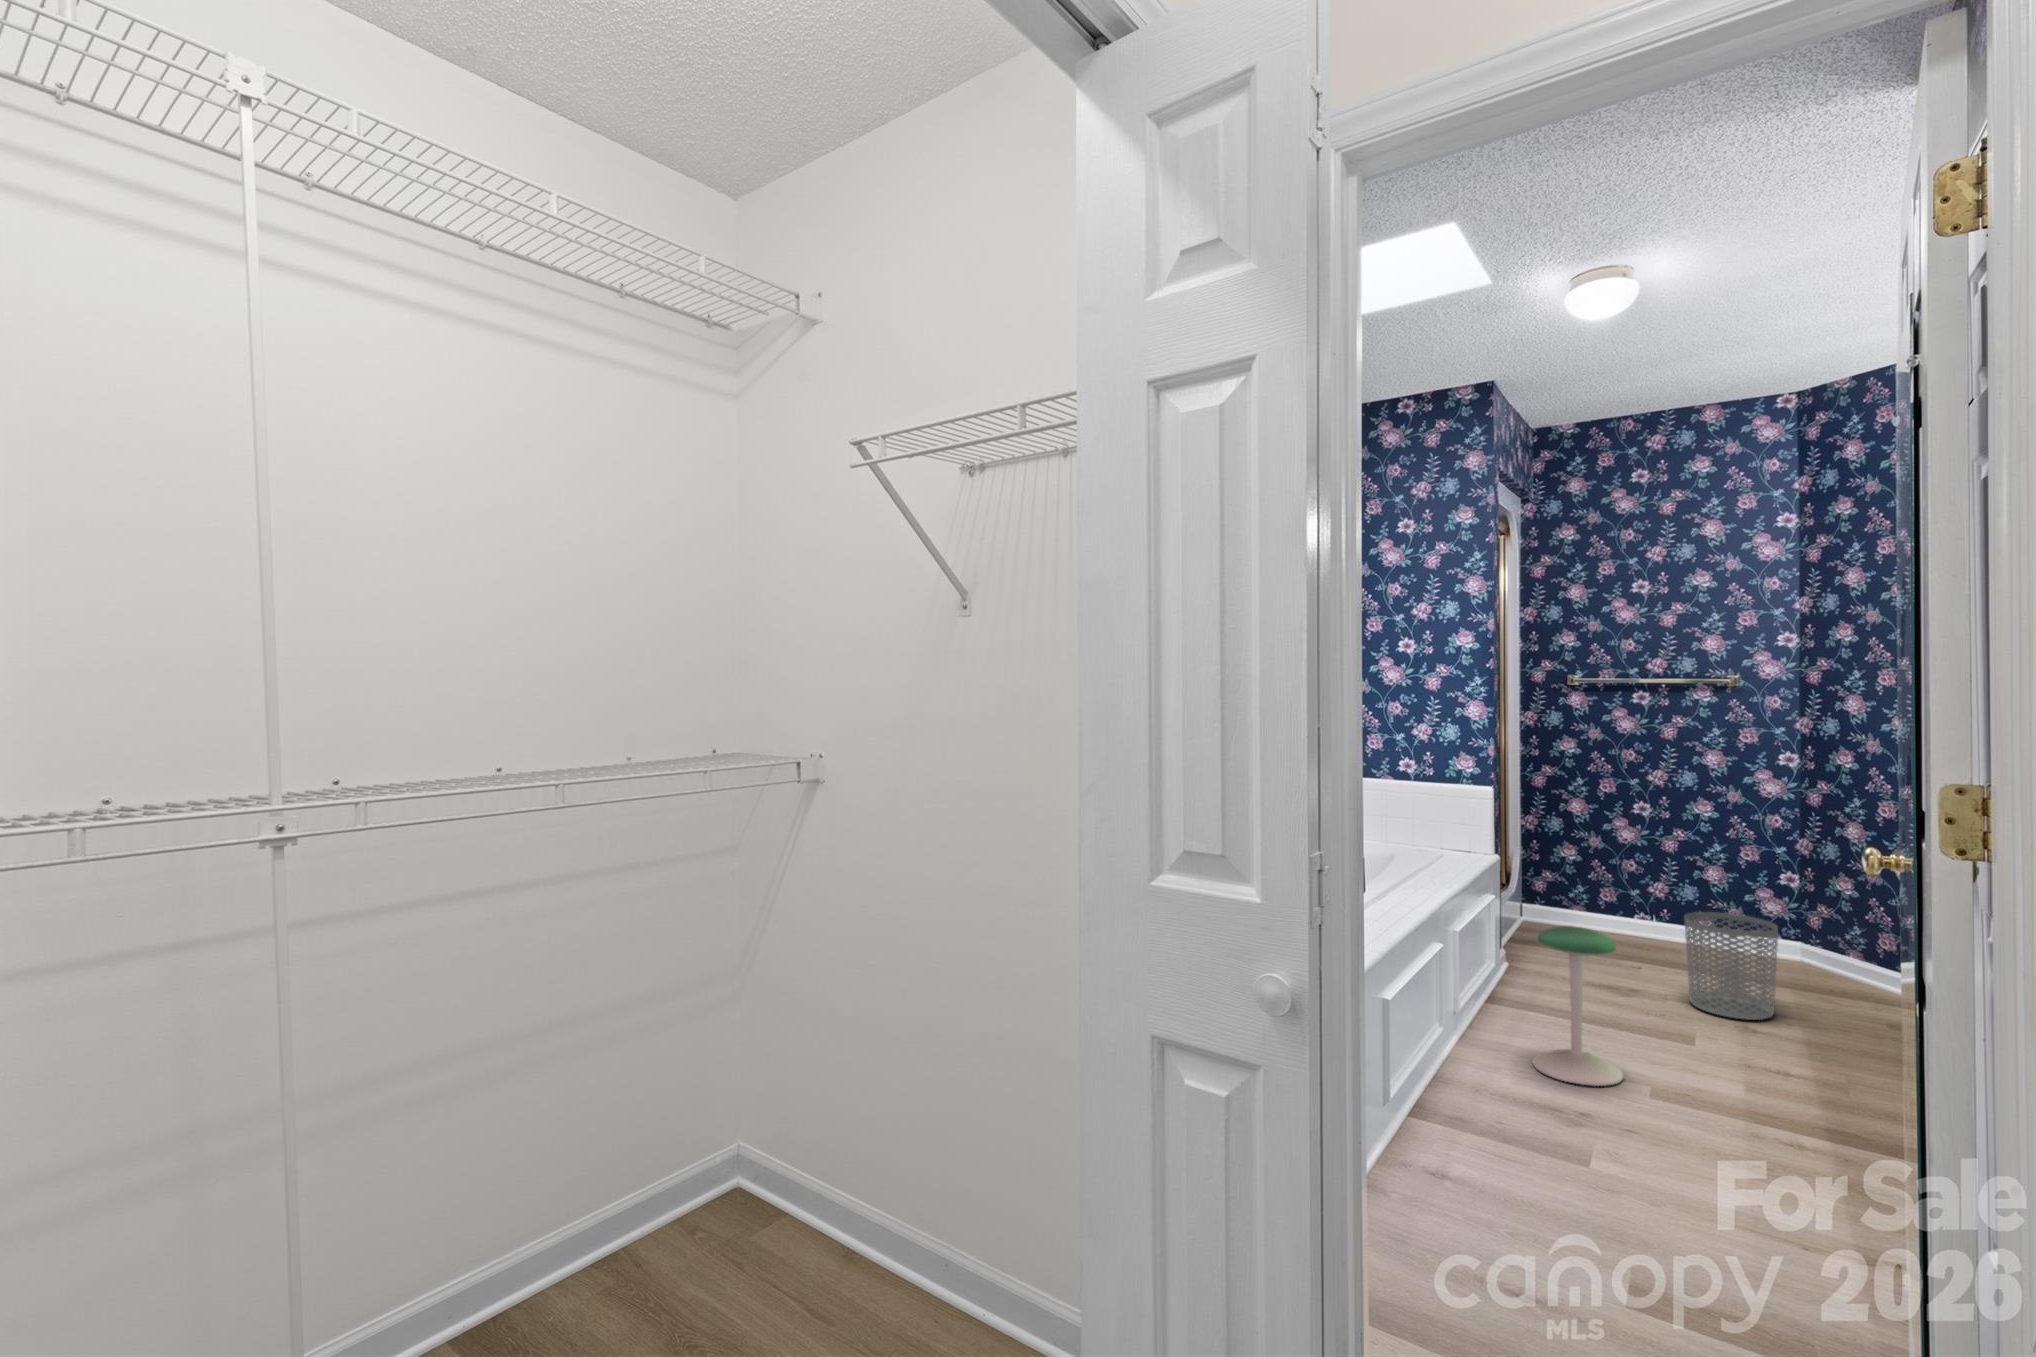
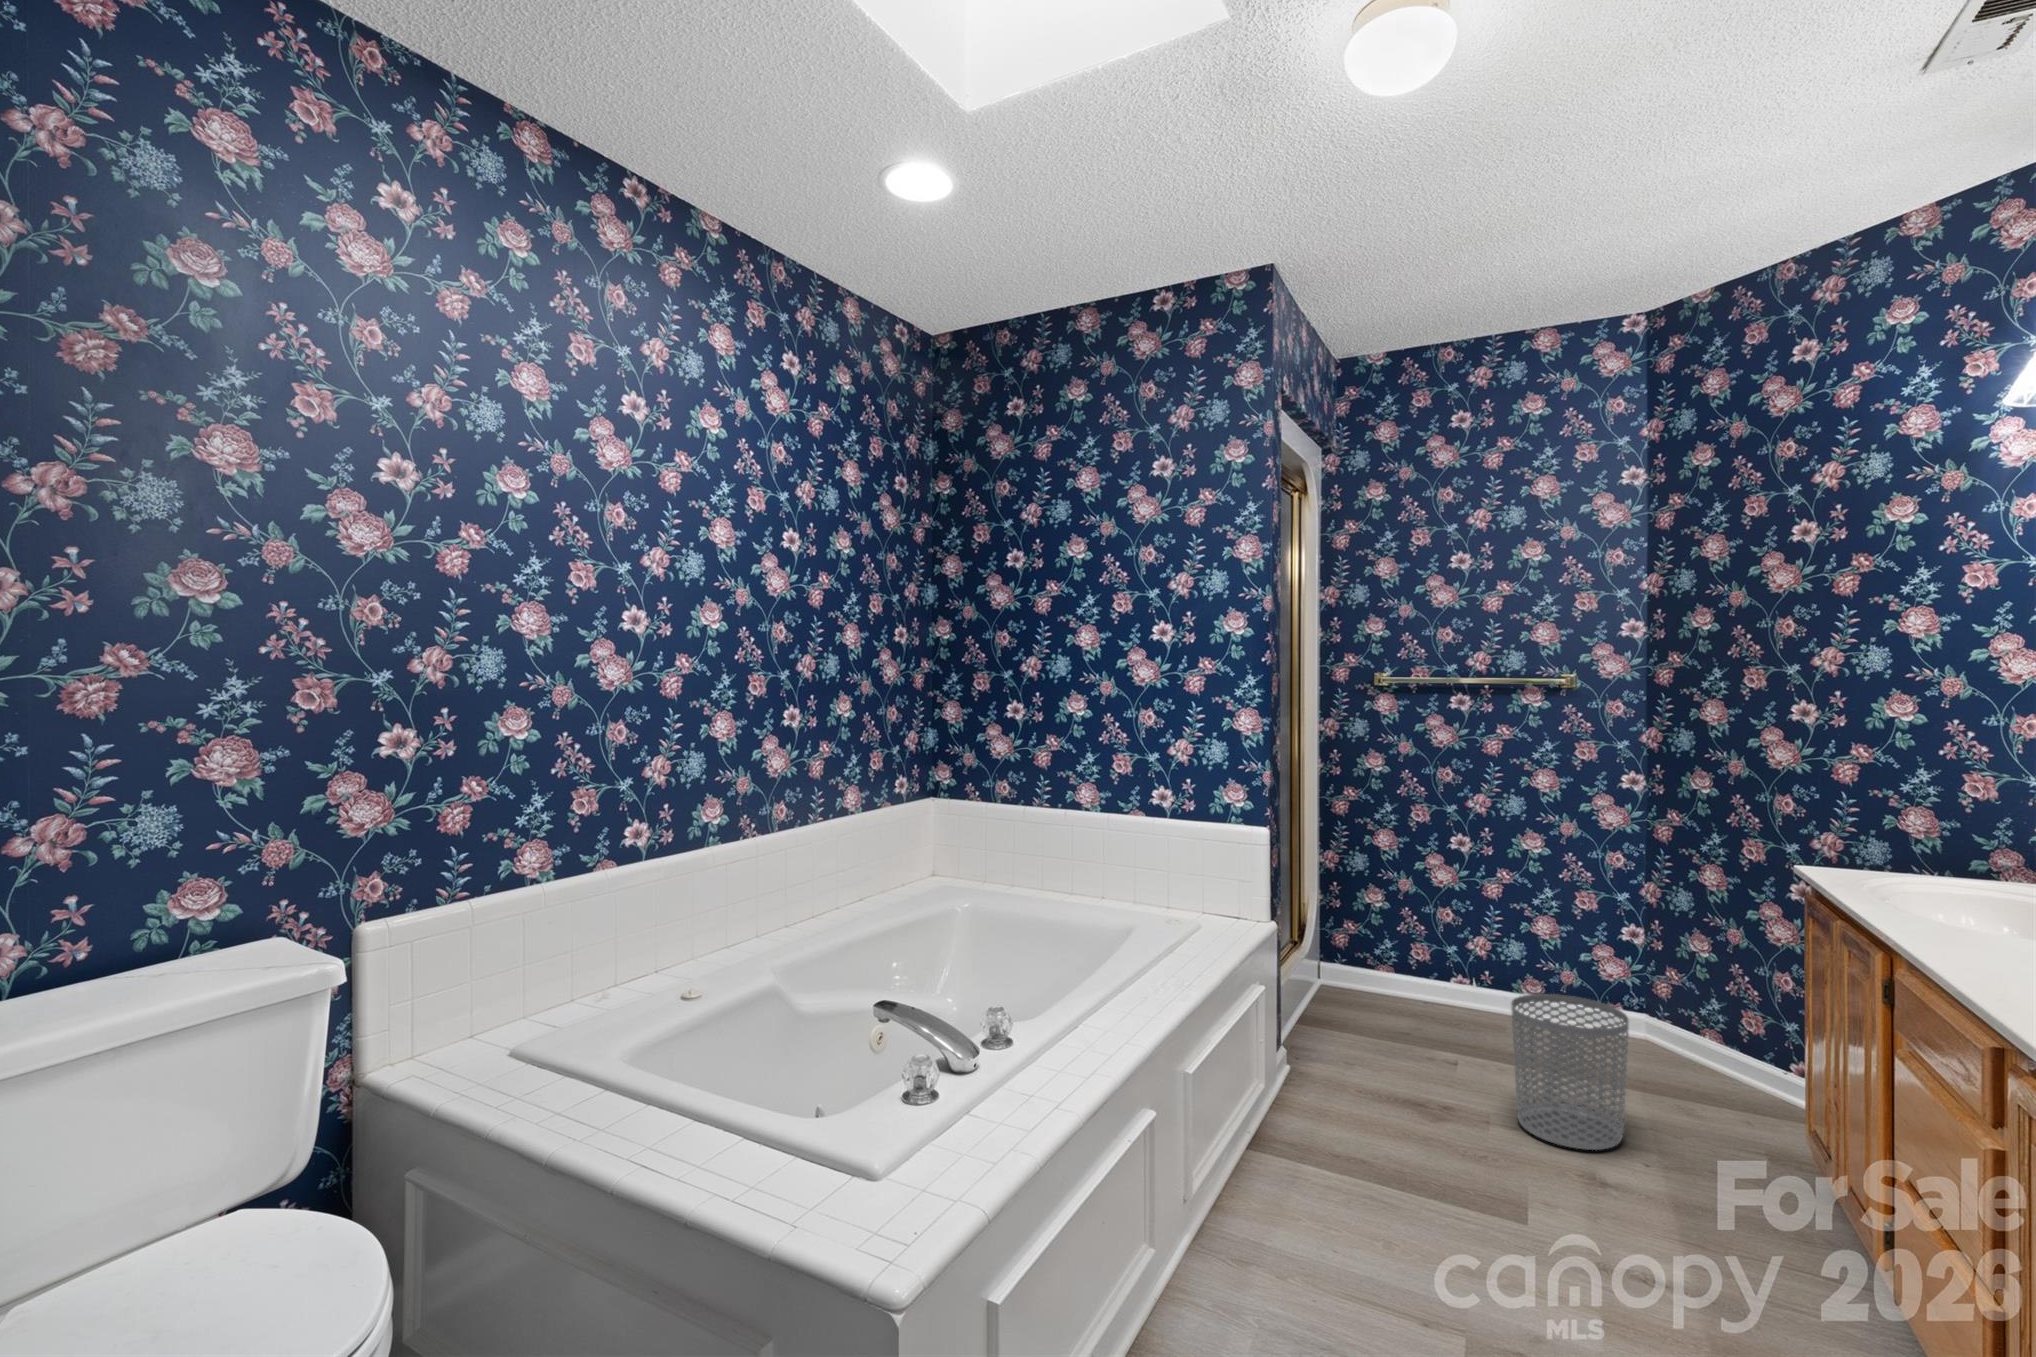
stool: present [1533,926,1624,1086] -> none [1301,1053,1428,1311]

